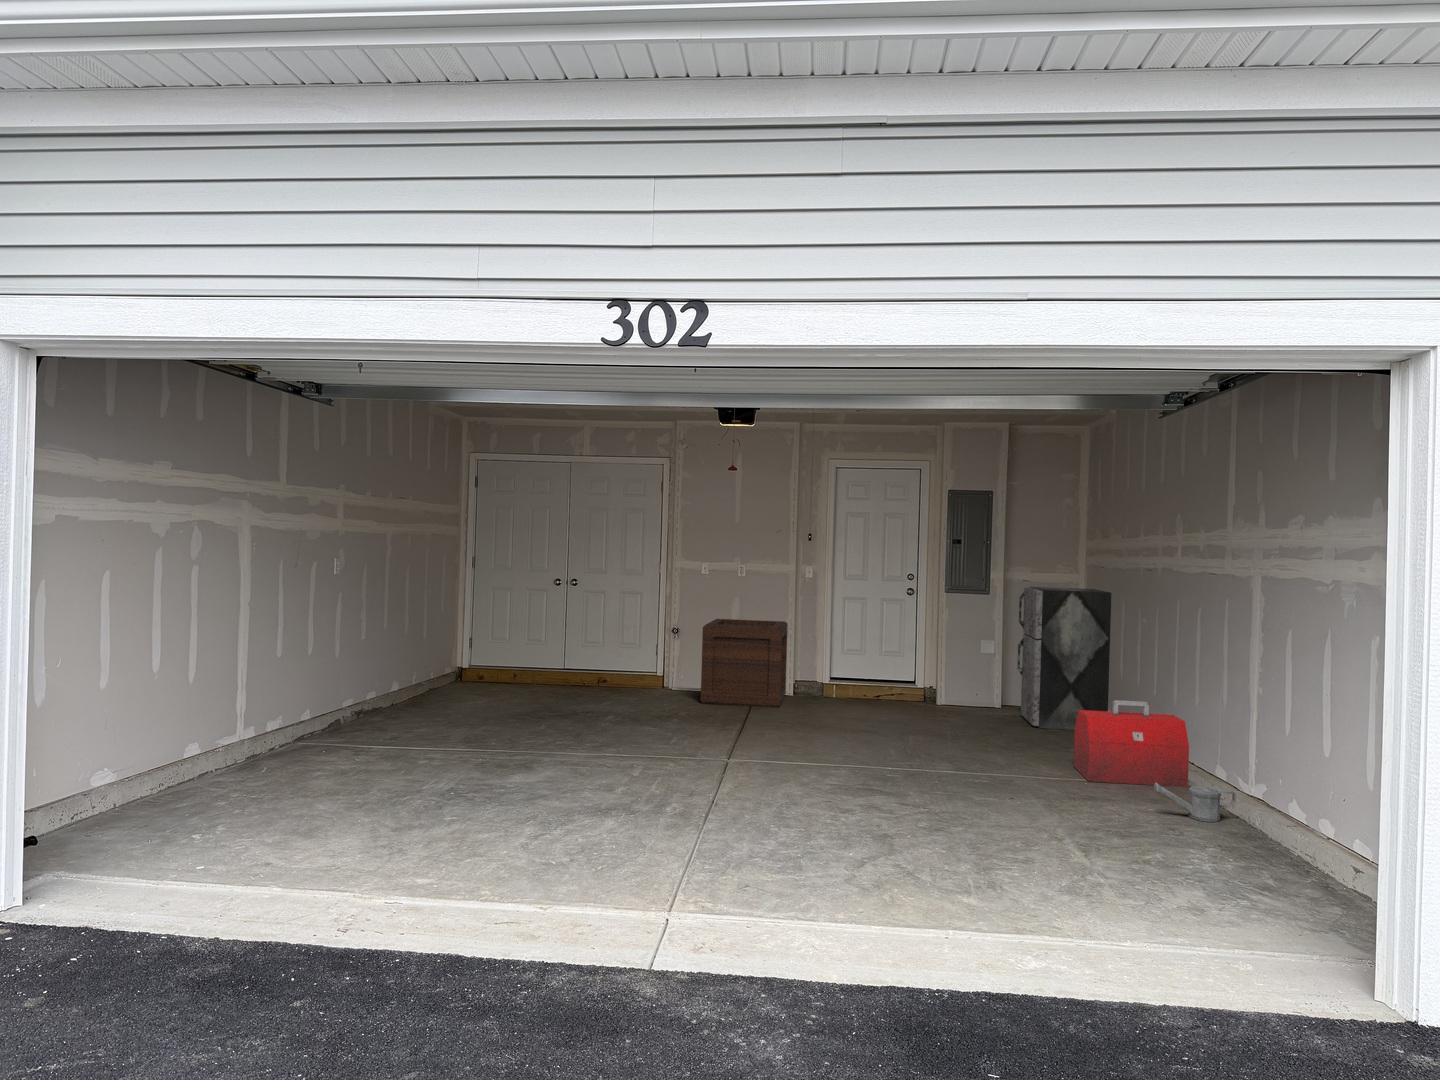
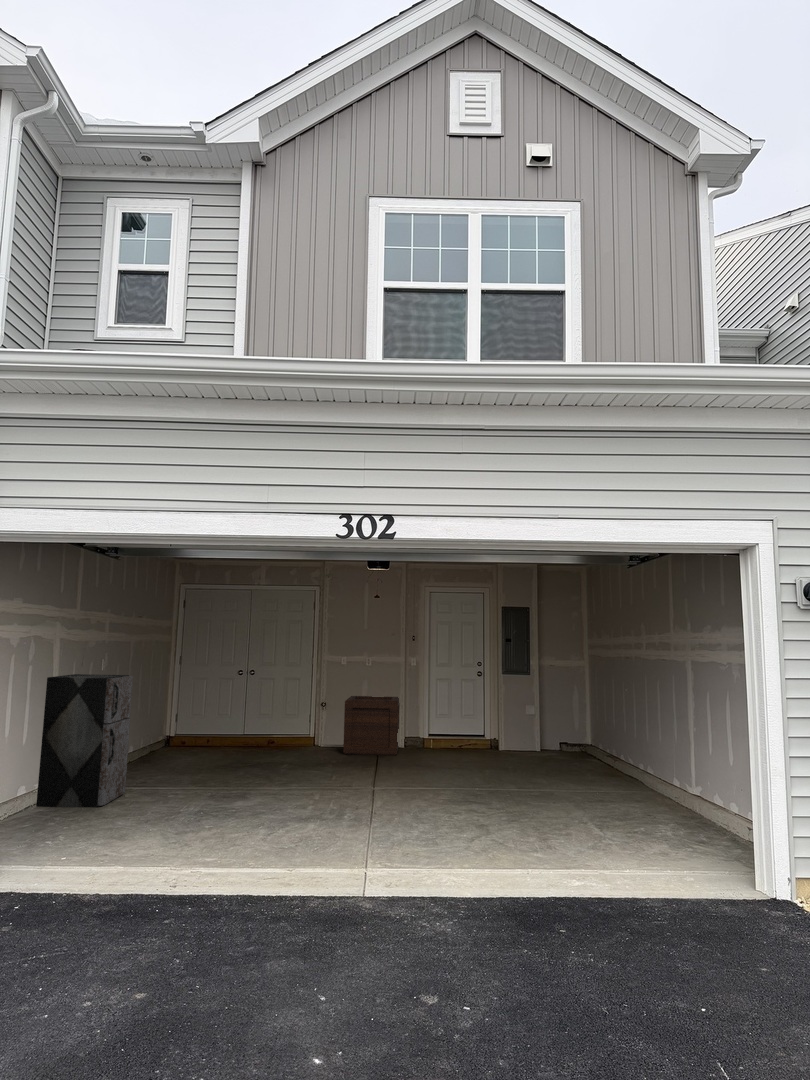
storage cabinet: present [1018,587,1112,730] -> present [36,674,133,807]
toolbox: present [1074,700,1189,787] -> none [590,740,659,793]
watering can: present [1154,783,1236,822] -> none [639,788,685,811]

